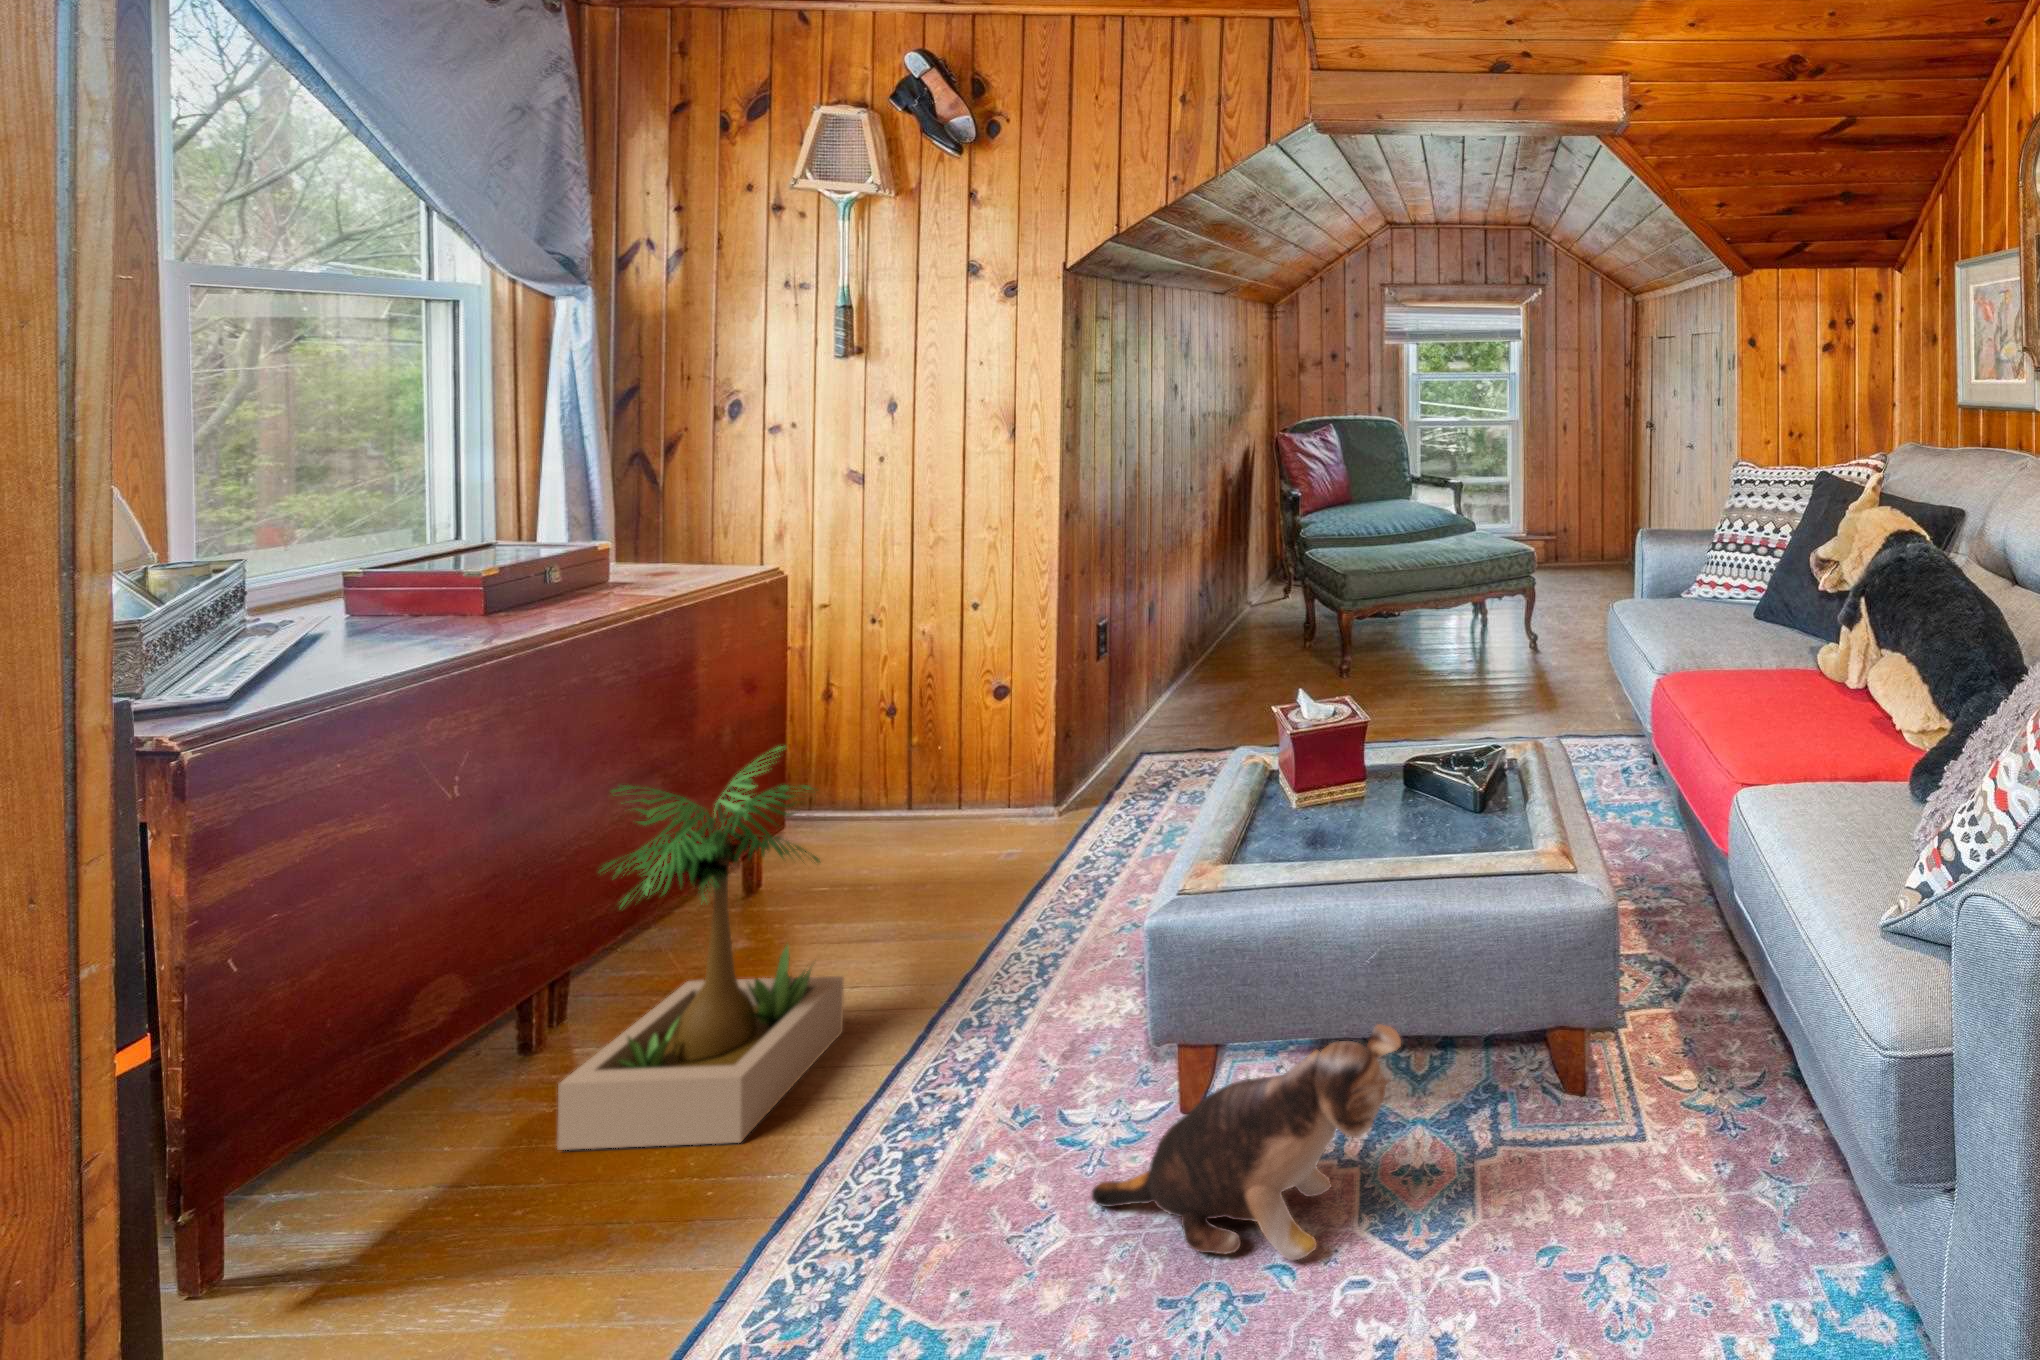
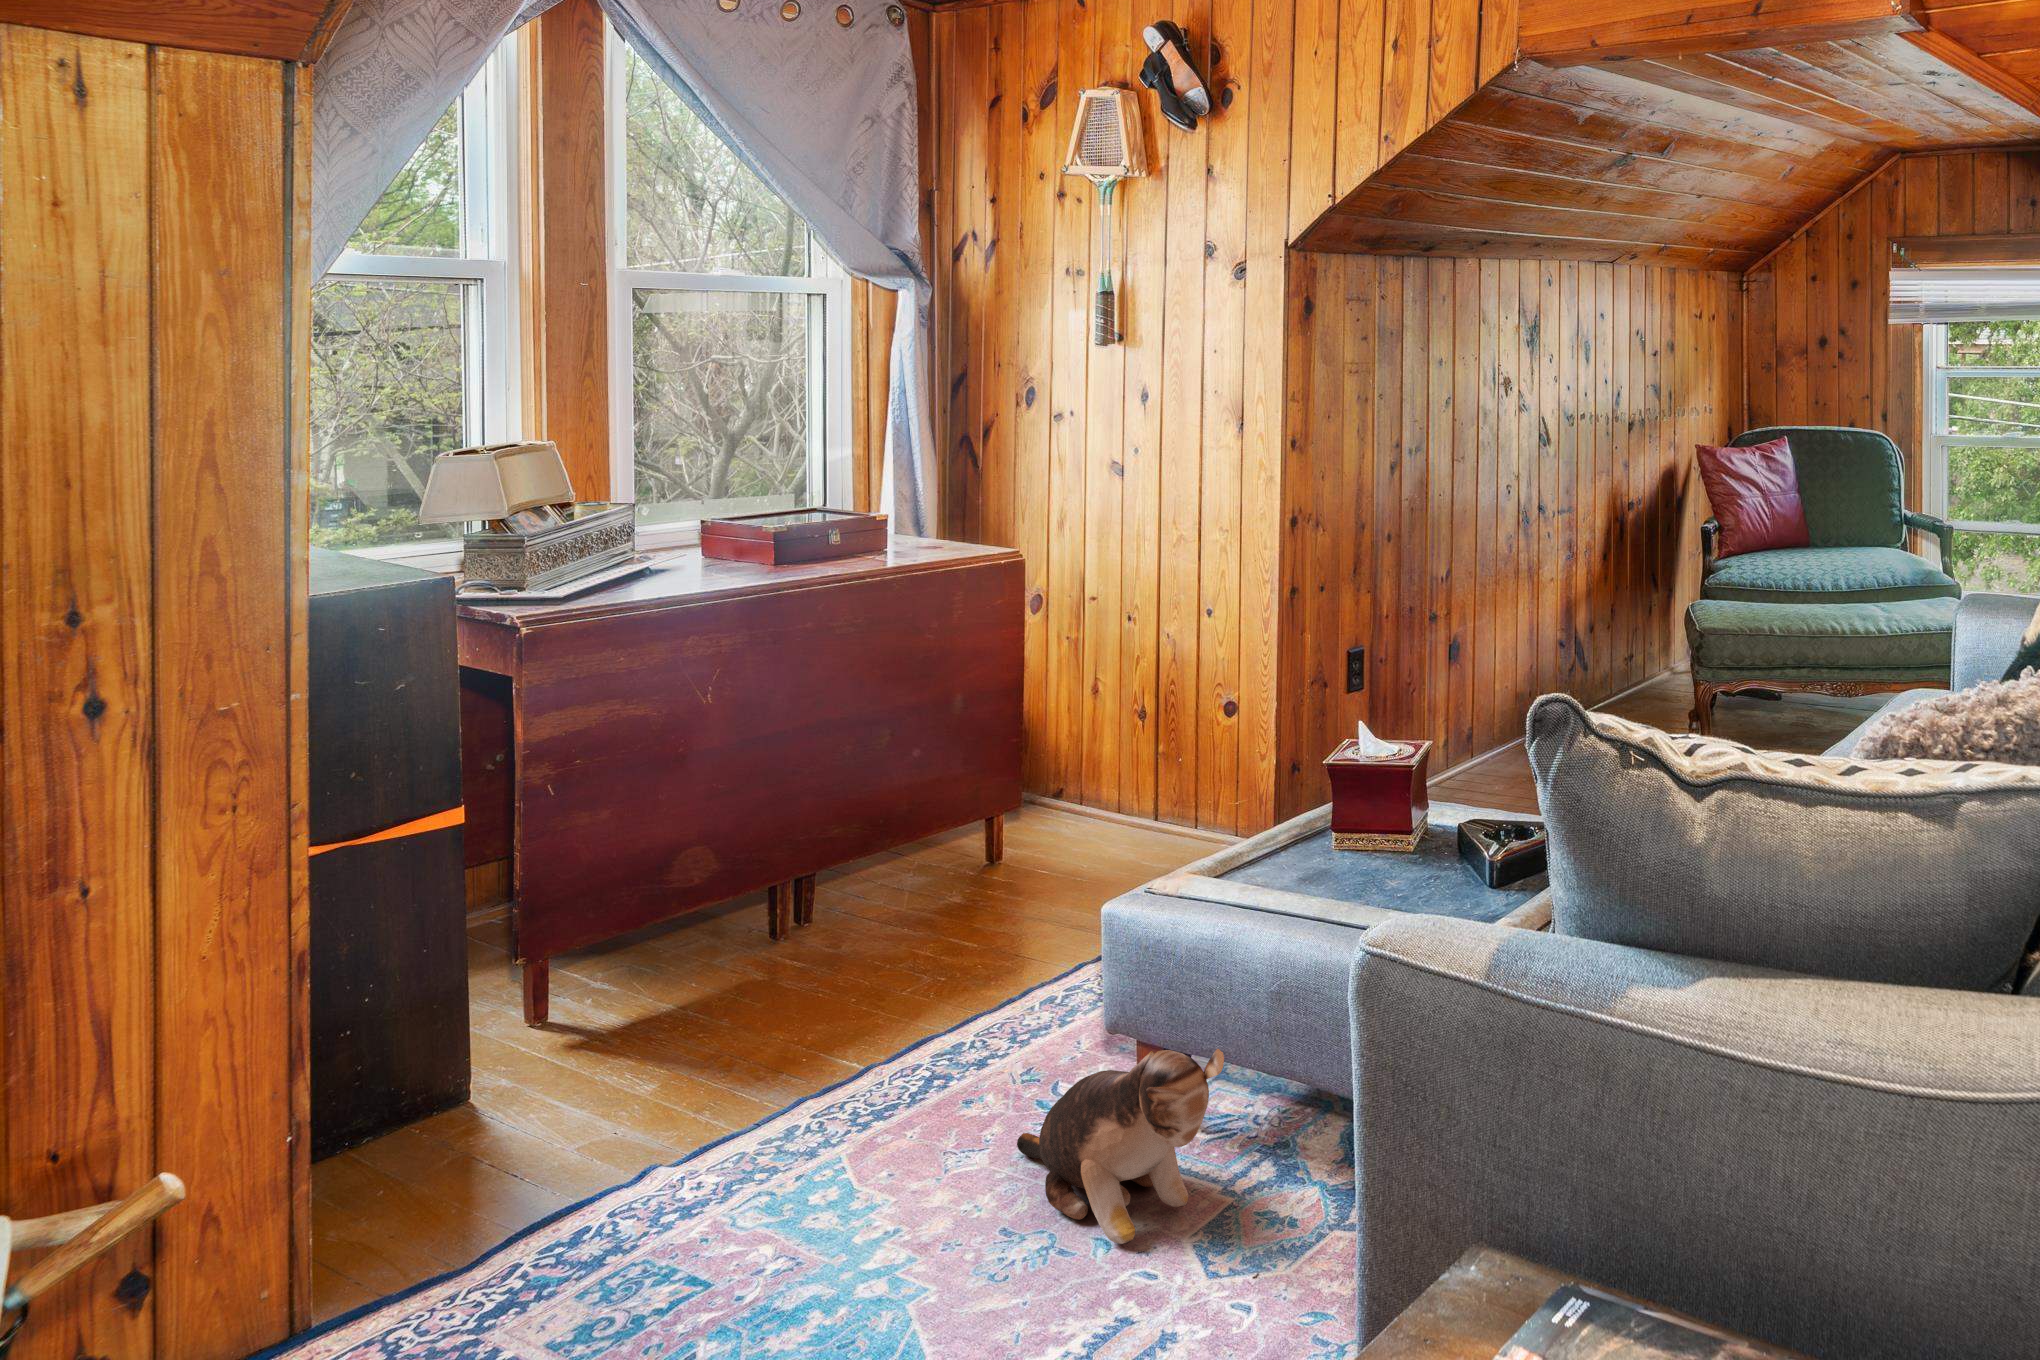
potted plant: present [557,746,844,1150] -> none [753,702,968,1028]

